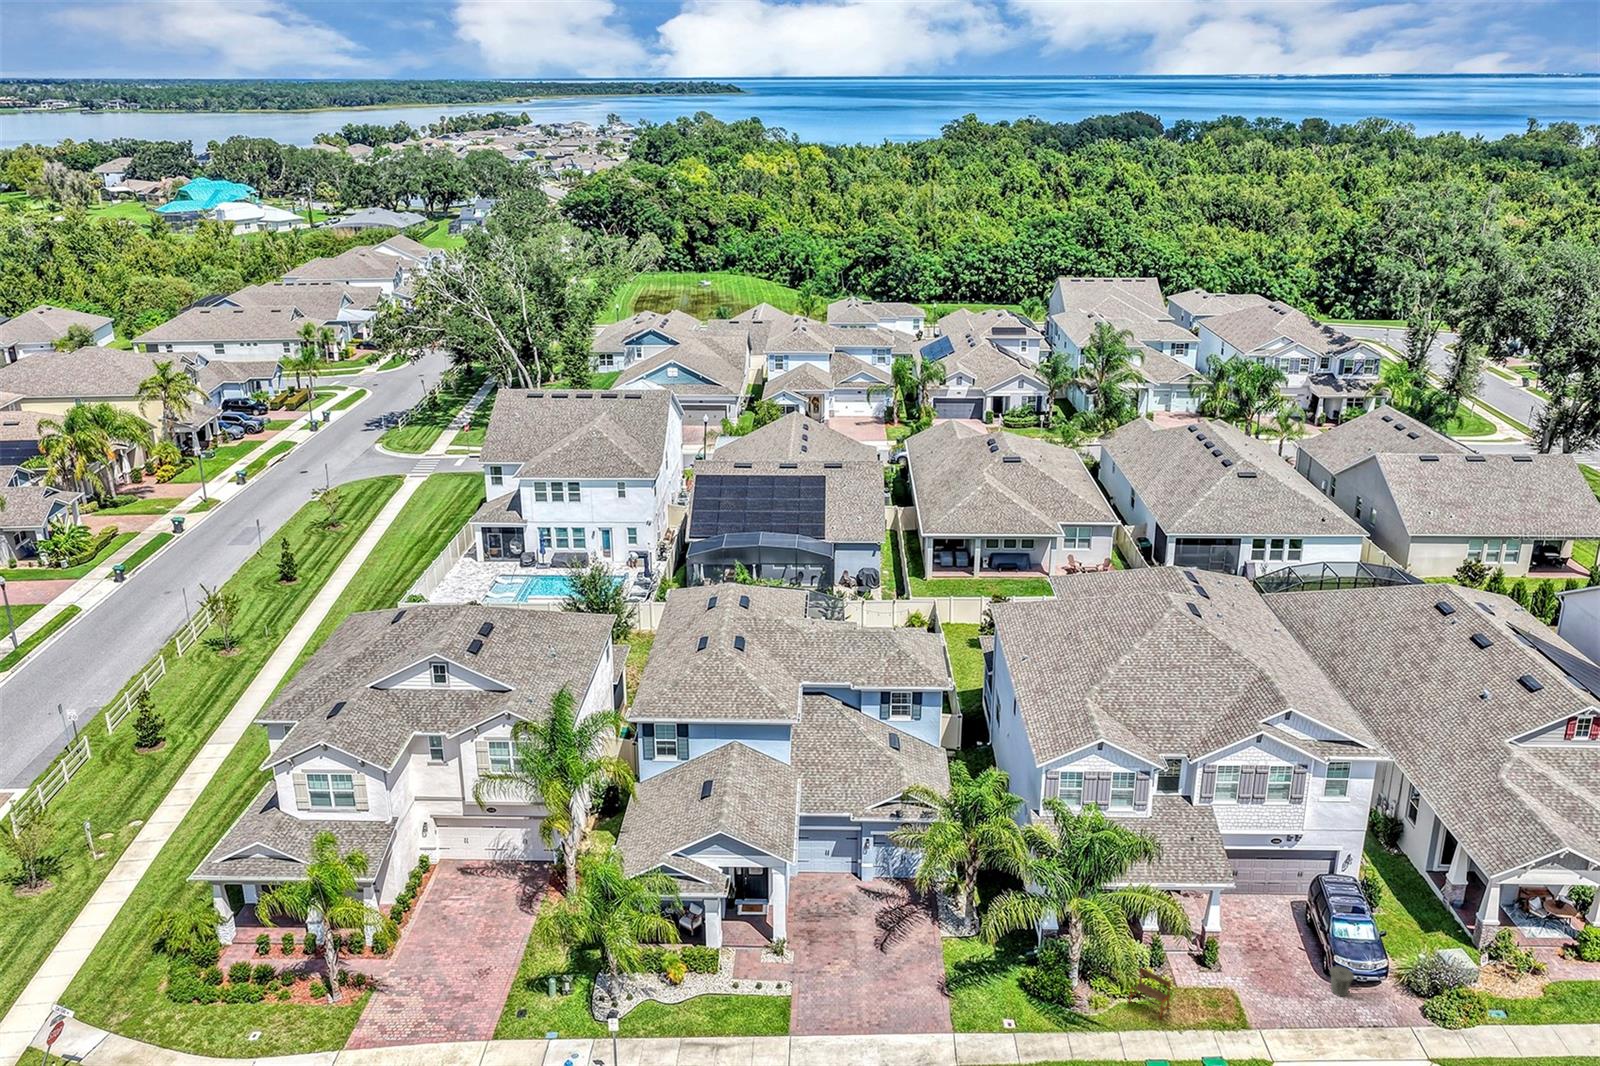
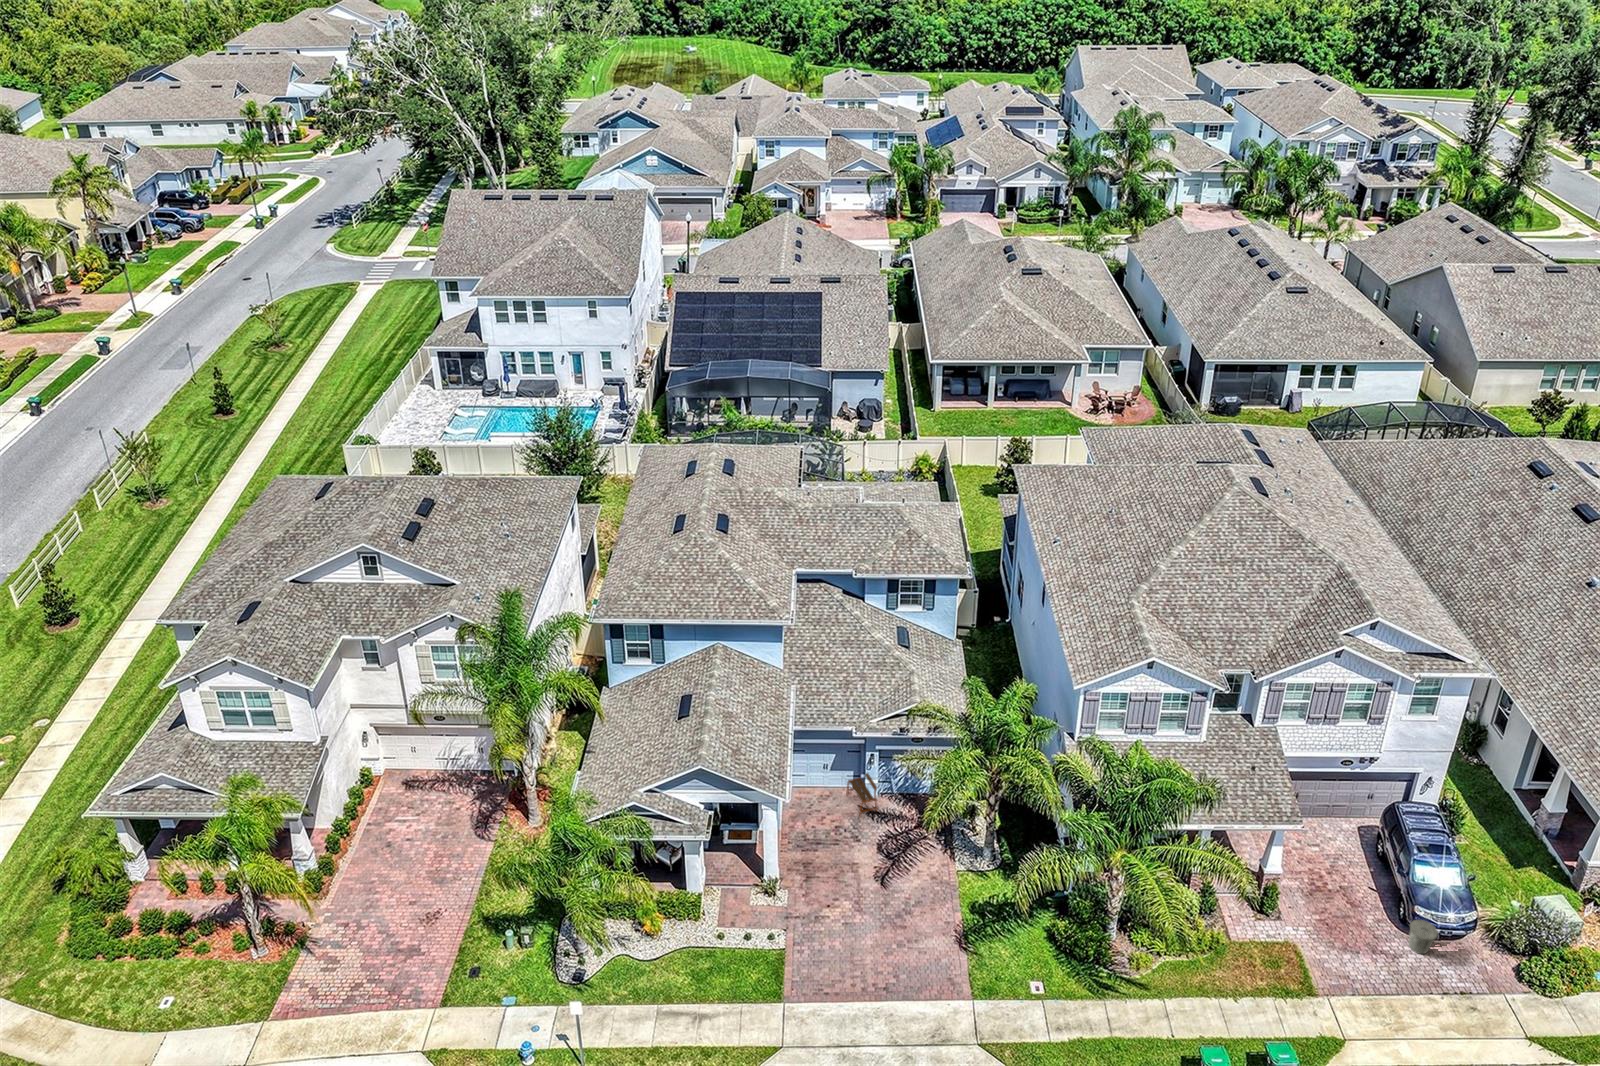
bench: present [1129,968,1171,1018] -> present [846,773,878,816]

